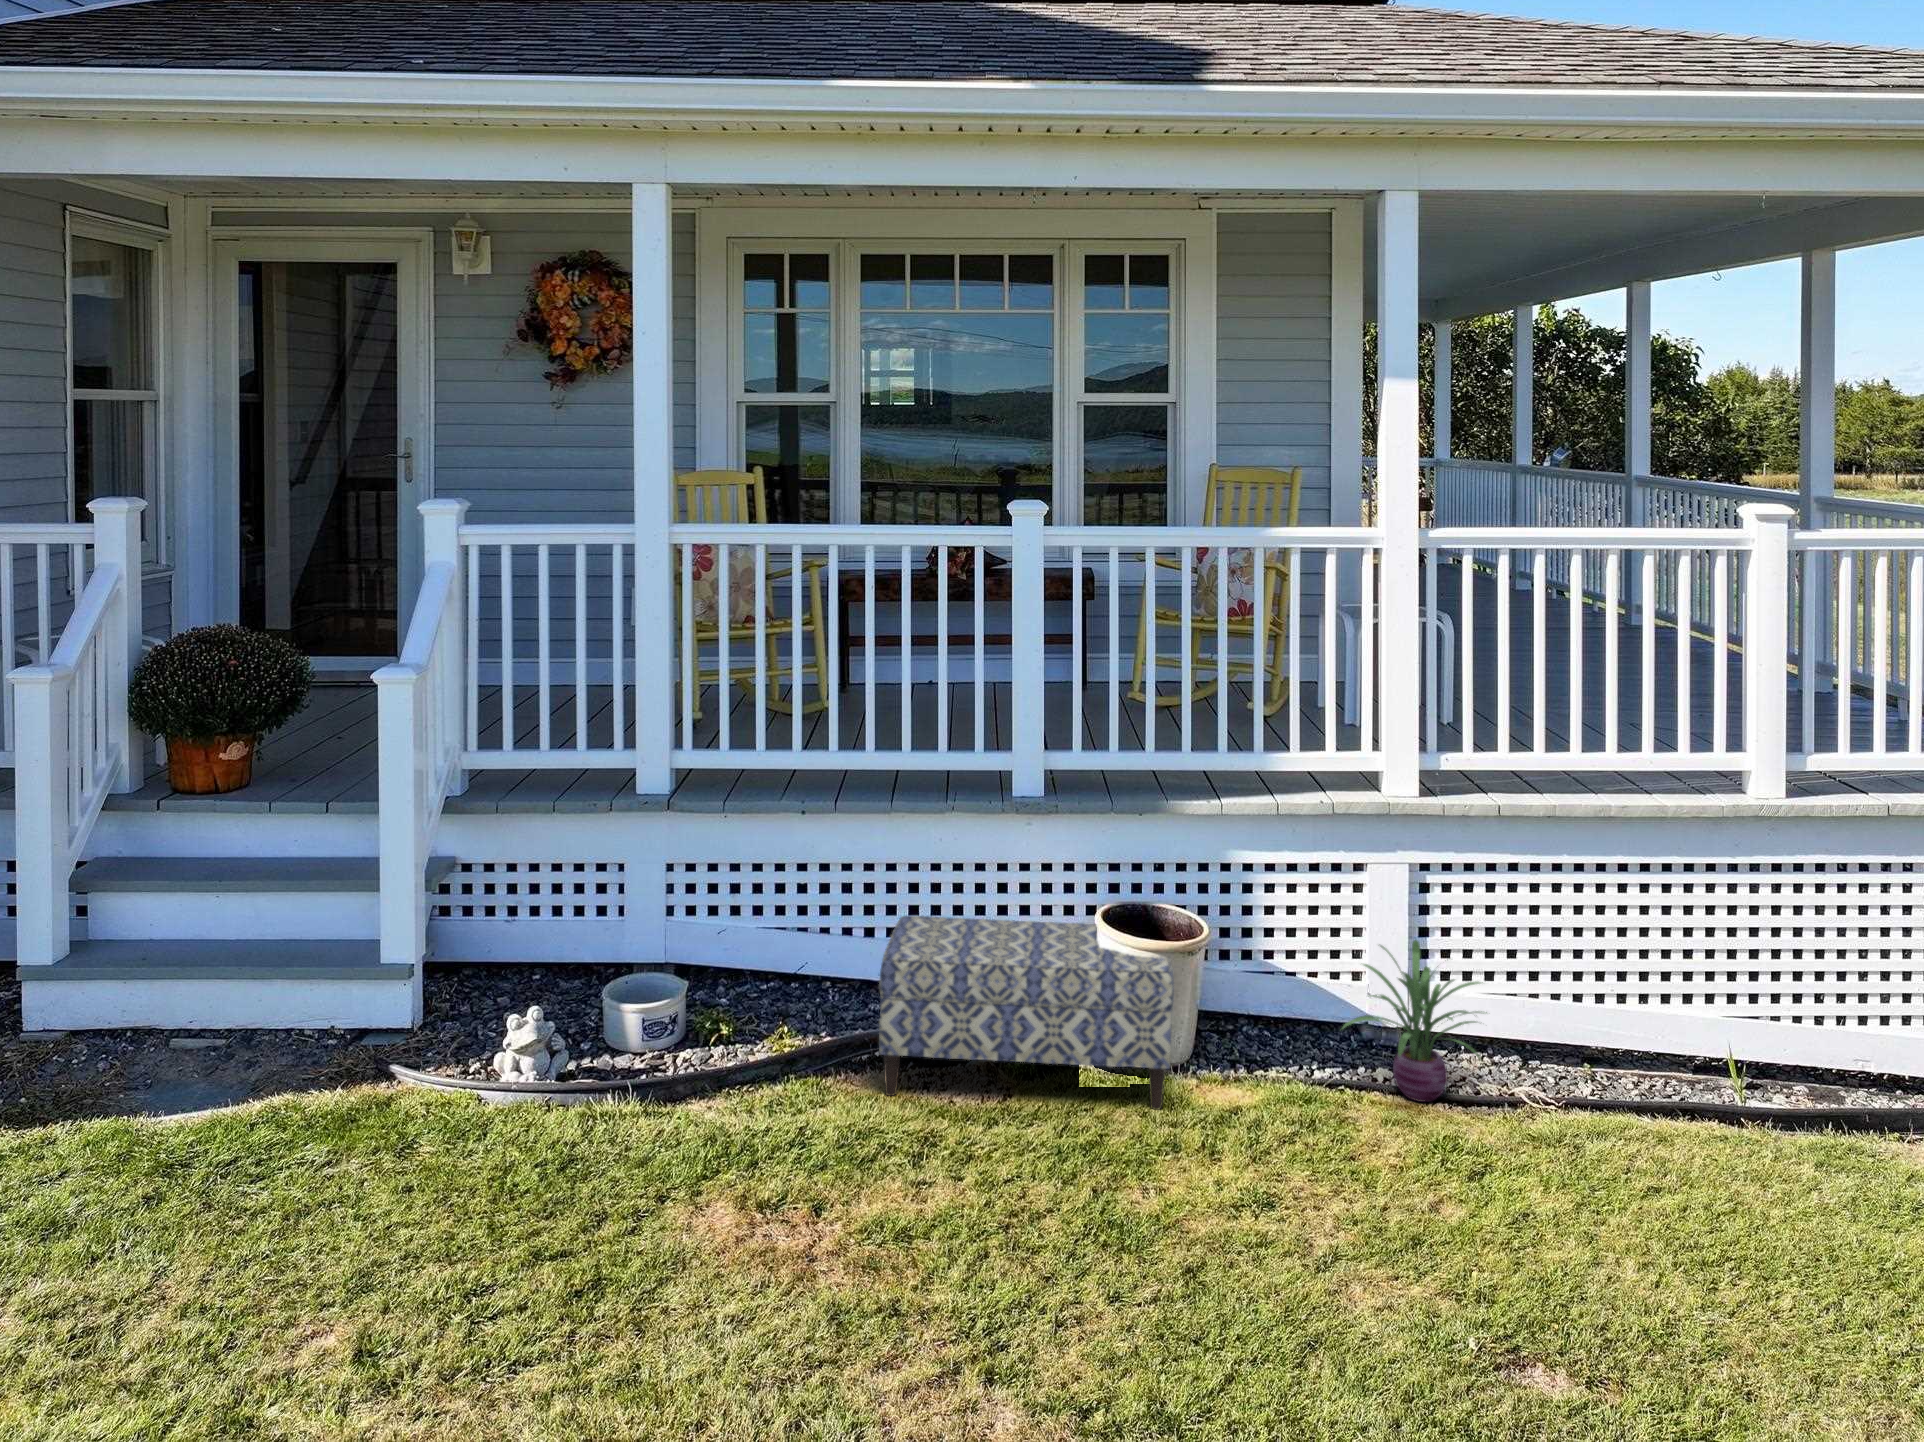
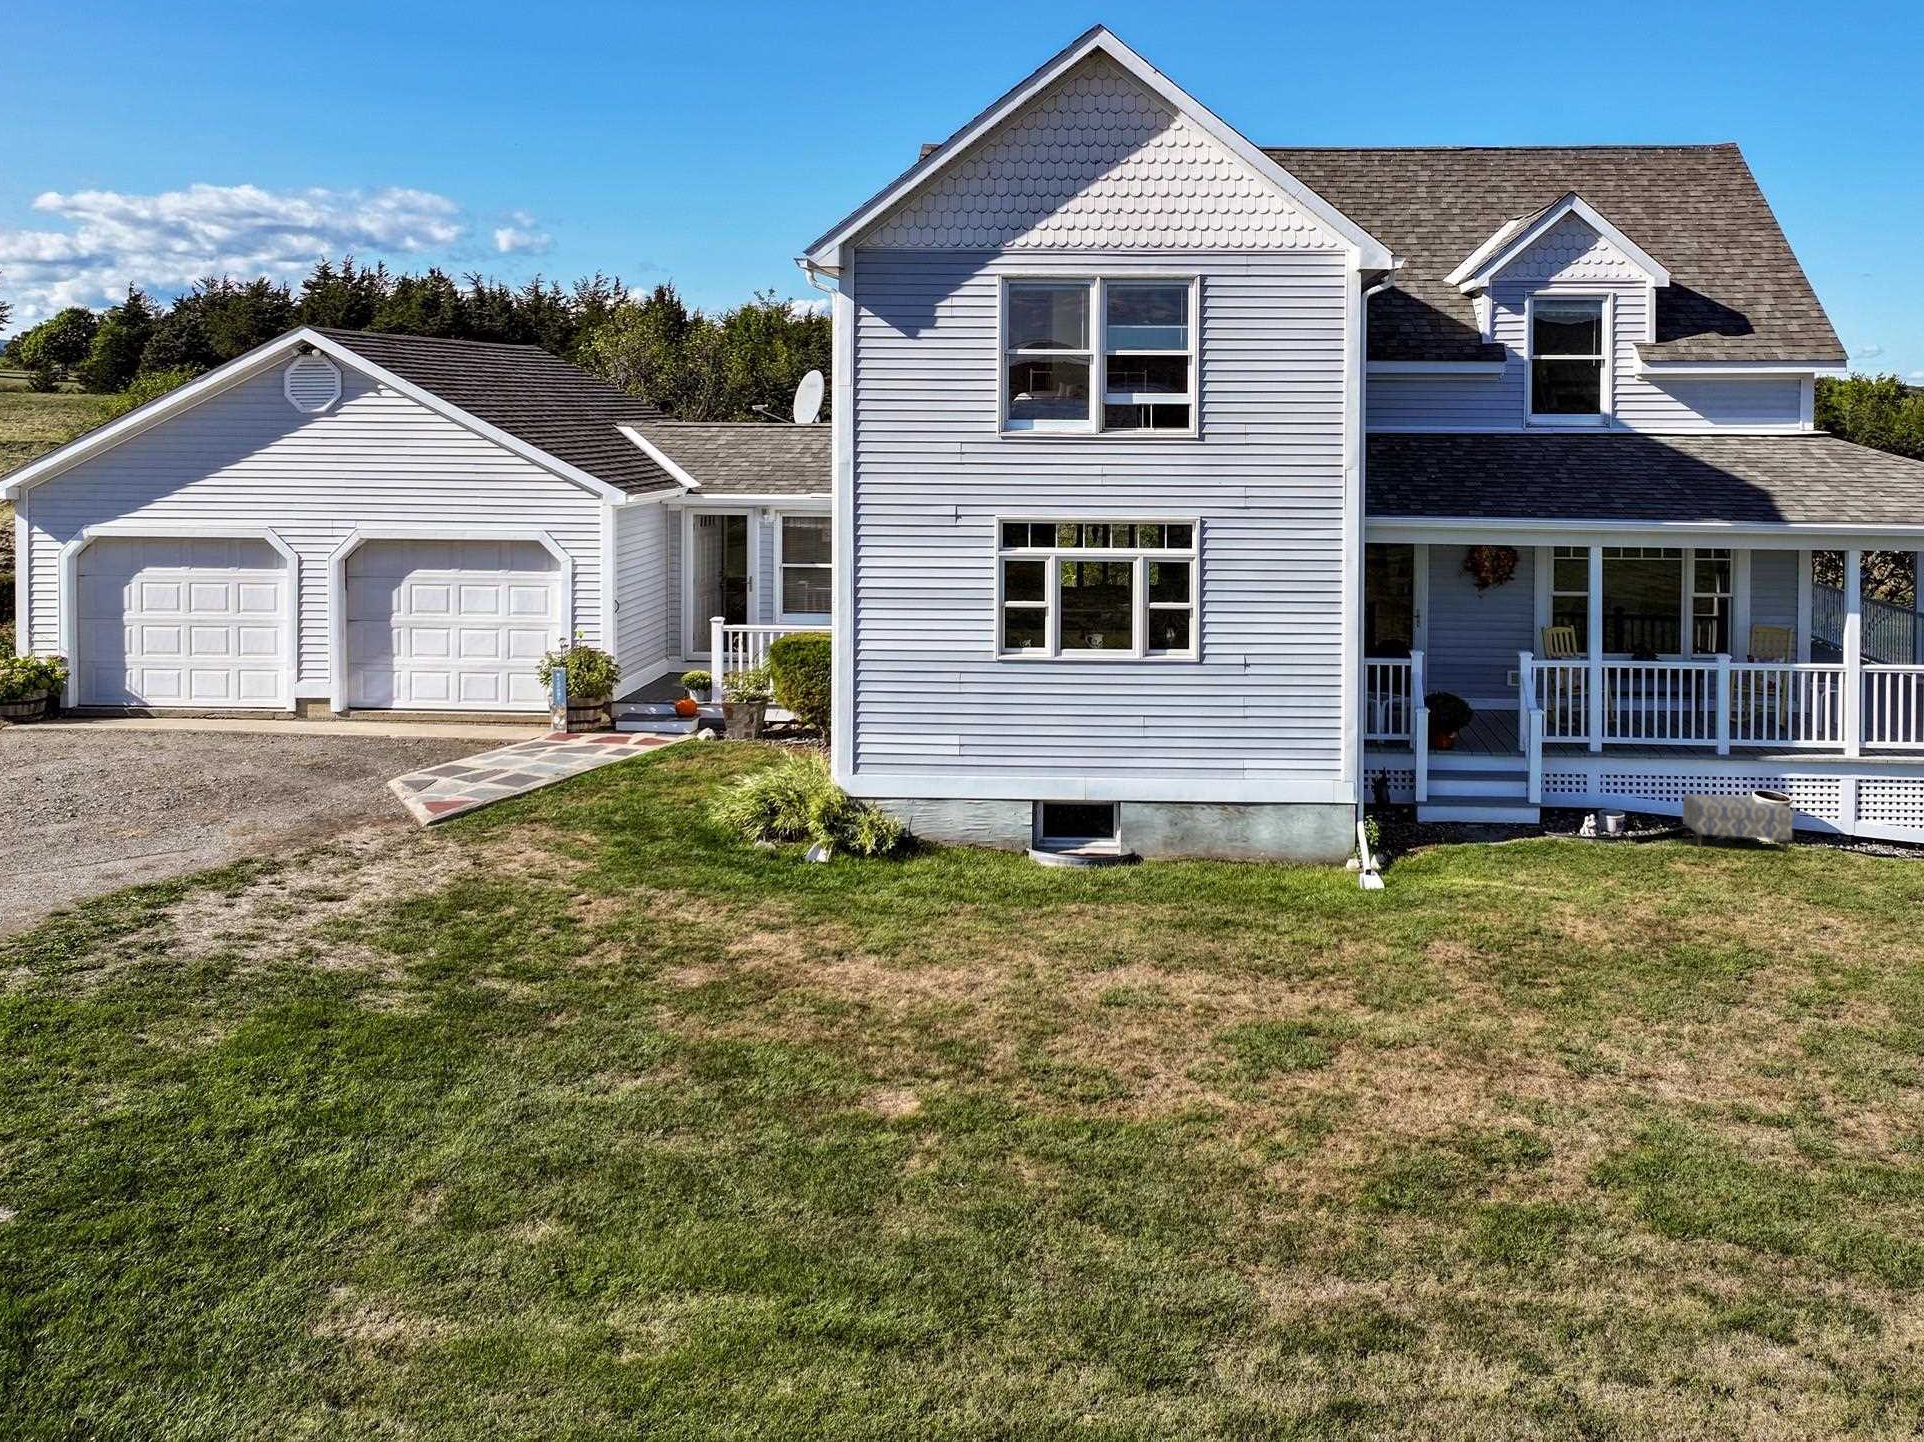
decorative plant: present [1343,940,1487,1102] -> none [1842,804,1892,853]

